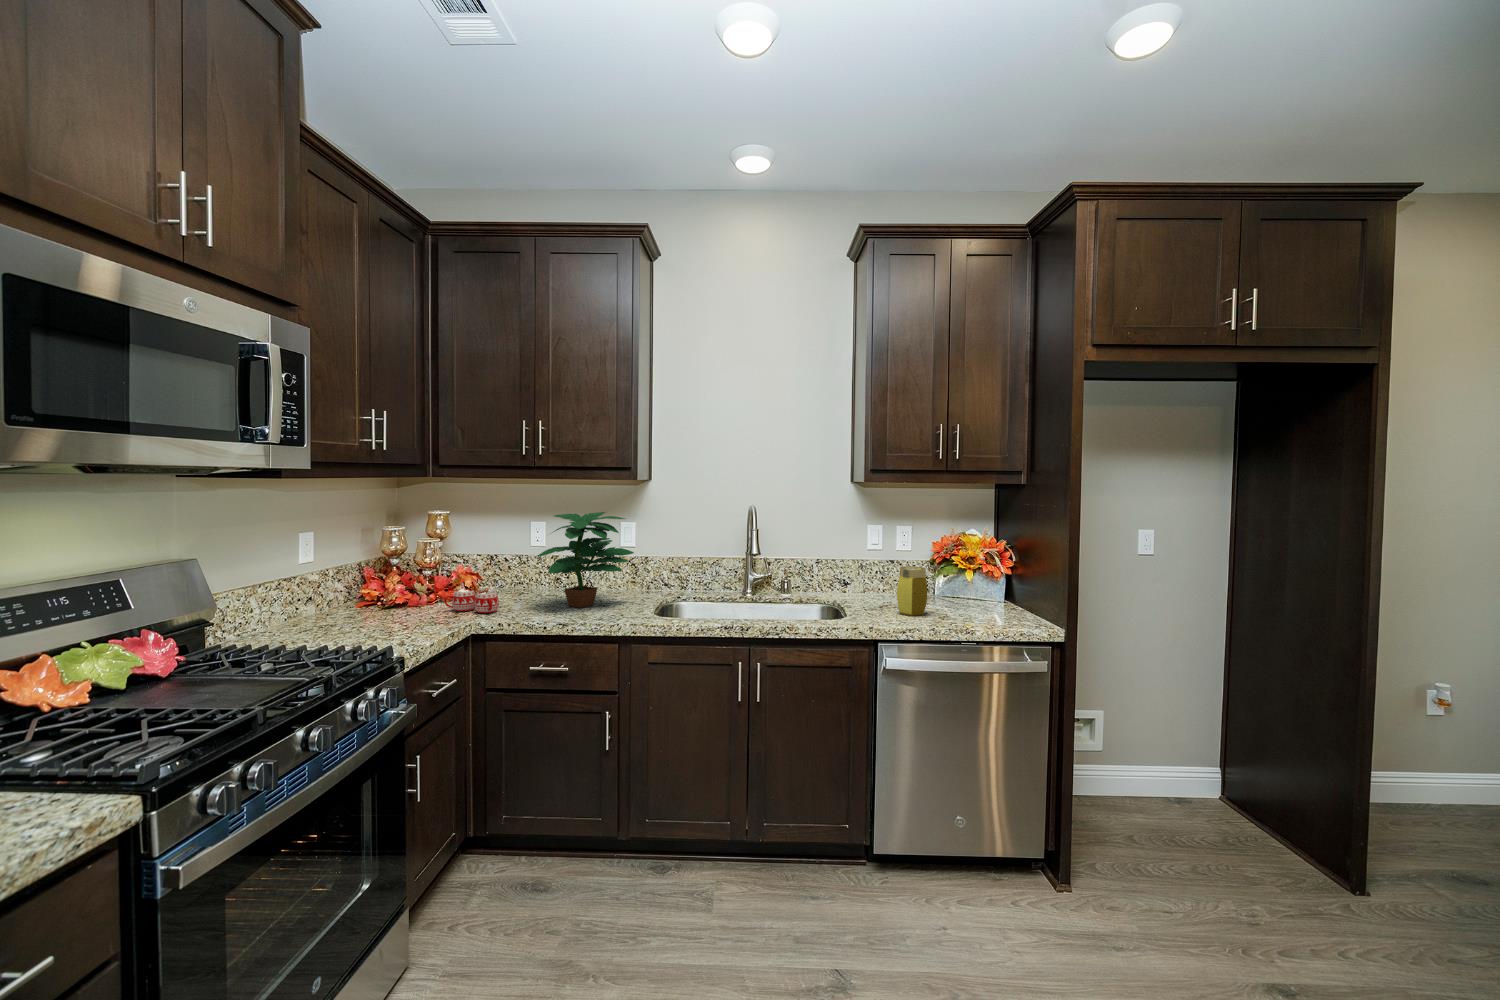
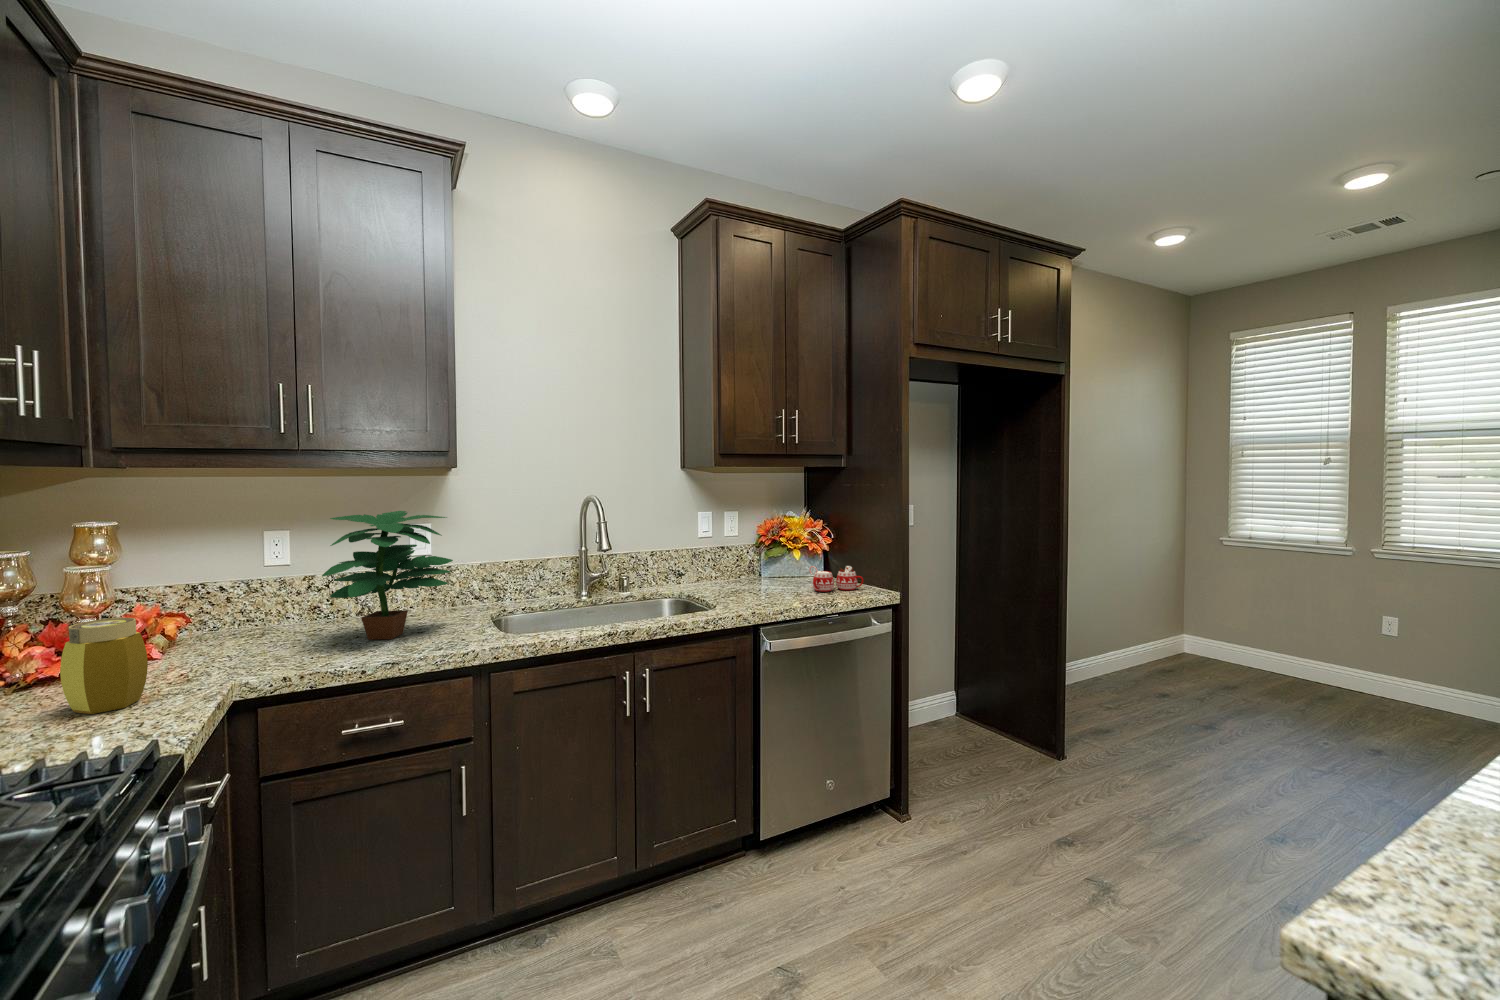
jar: present [897,566,927,616] -> present [60,618,148,714]
mug: present [444,583,499,613] -> present [809,566,863,592]

